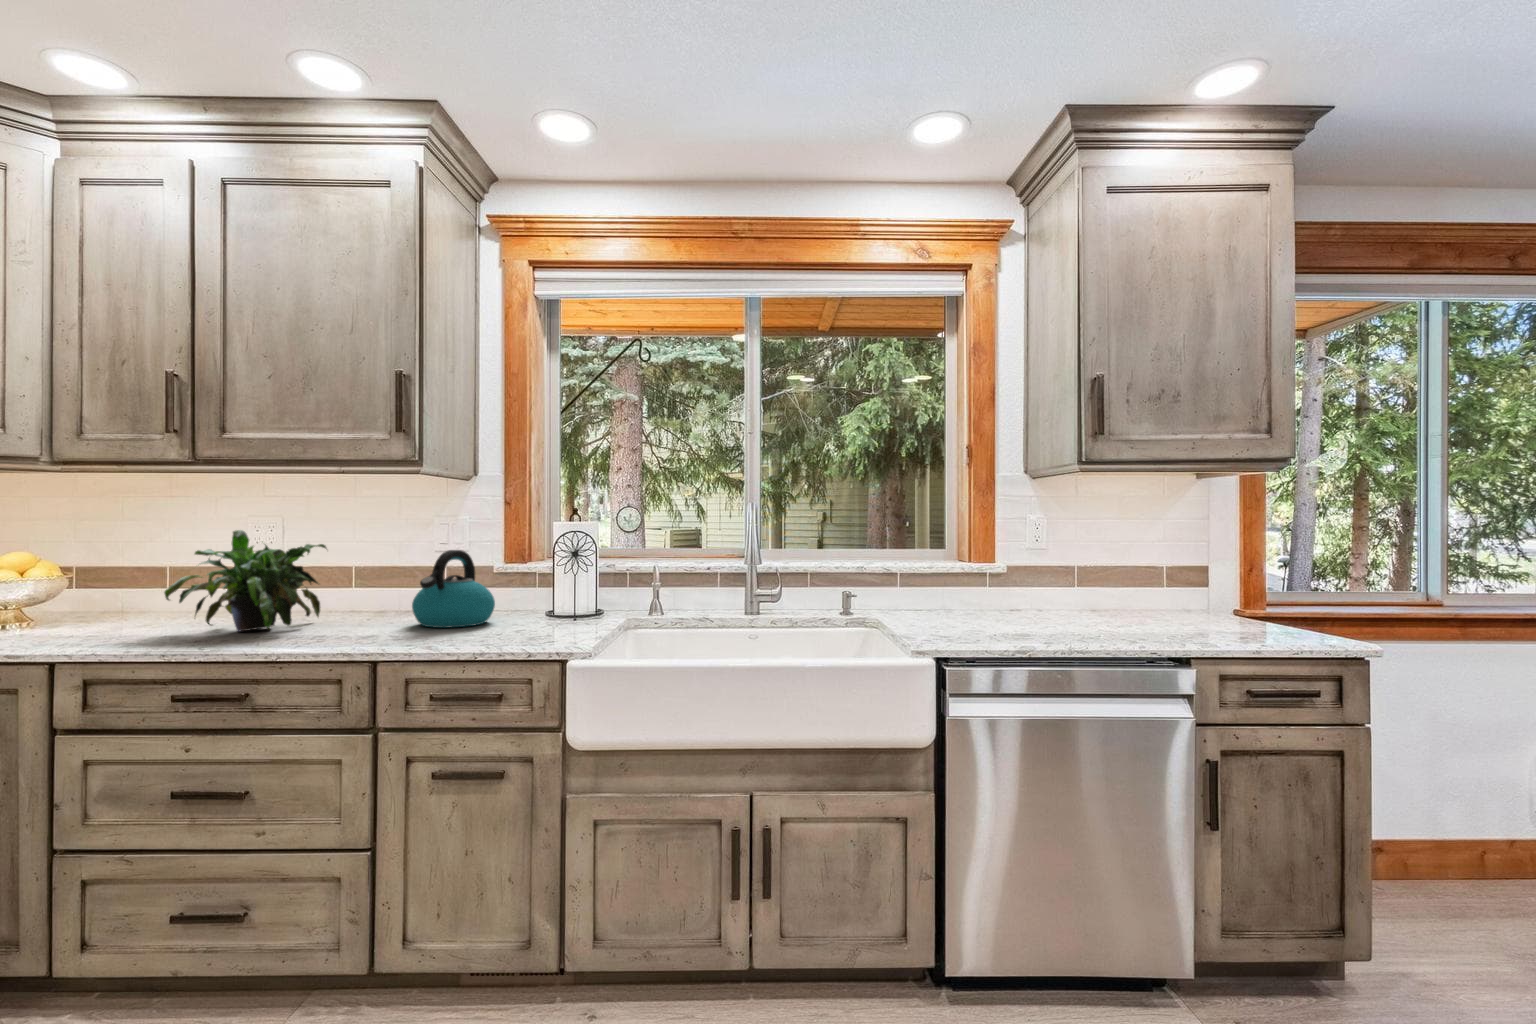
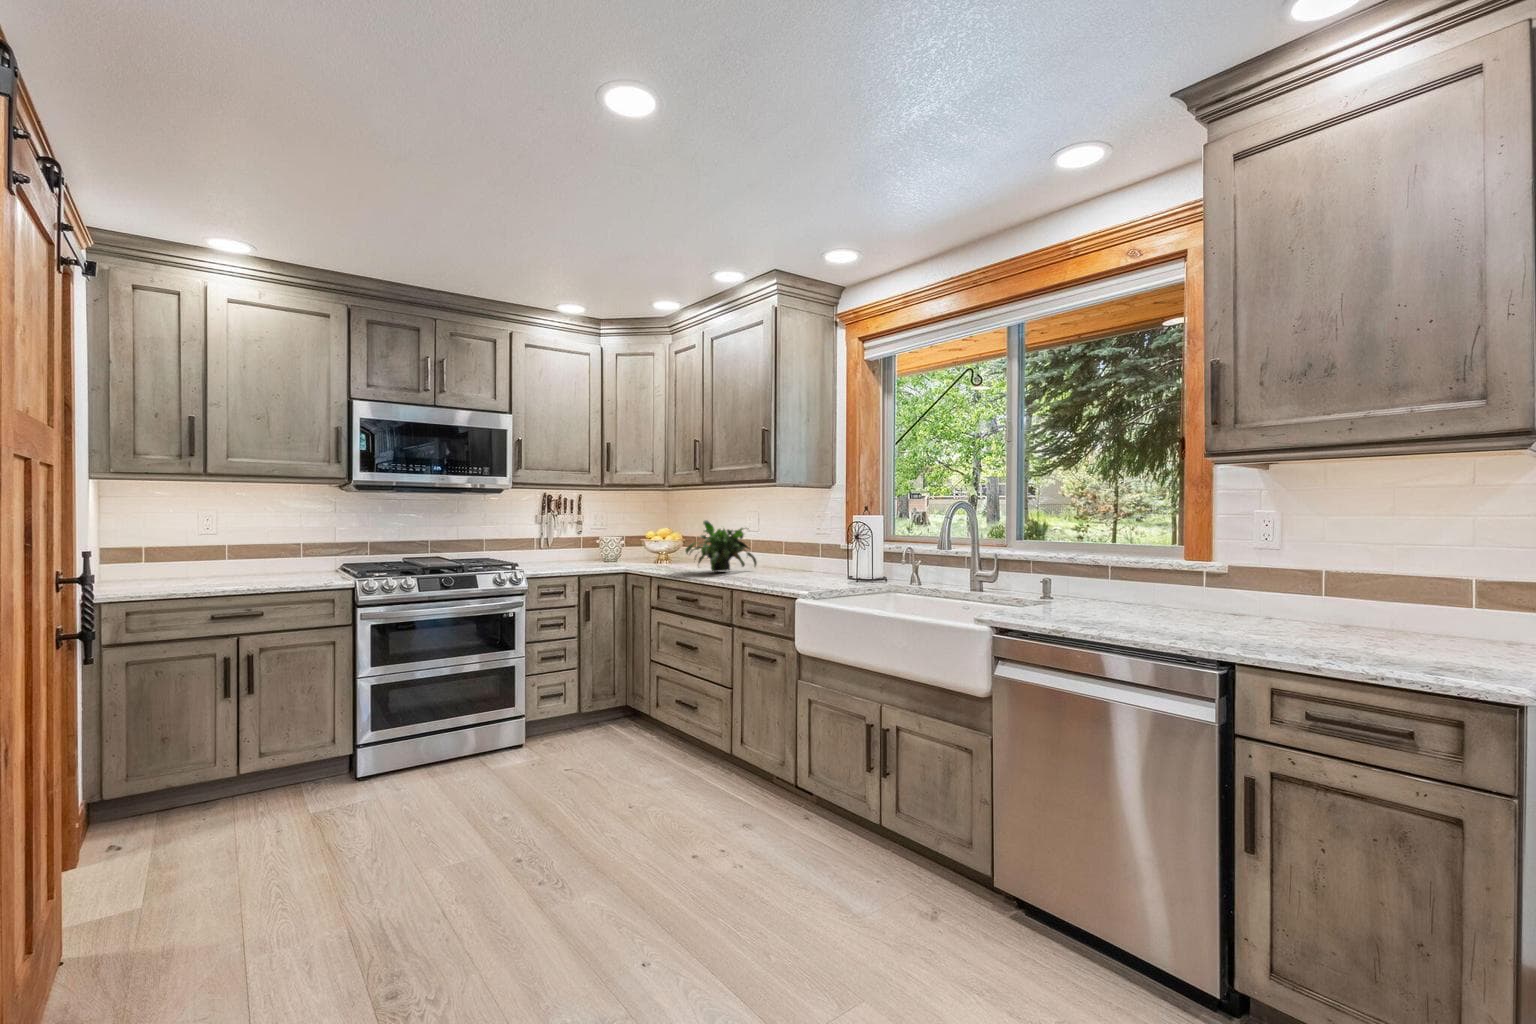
kettle: present [412,550,495,628] -> none [773,532,824,578]

